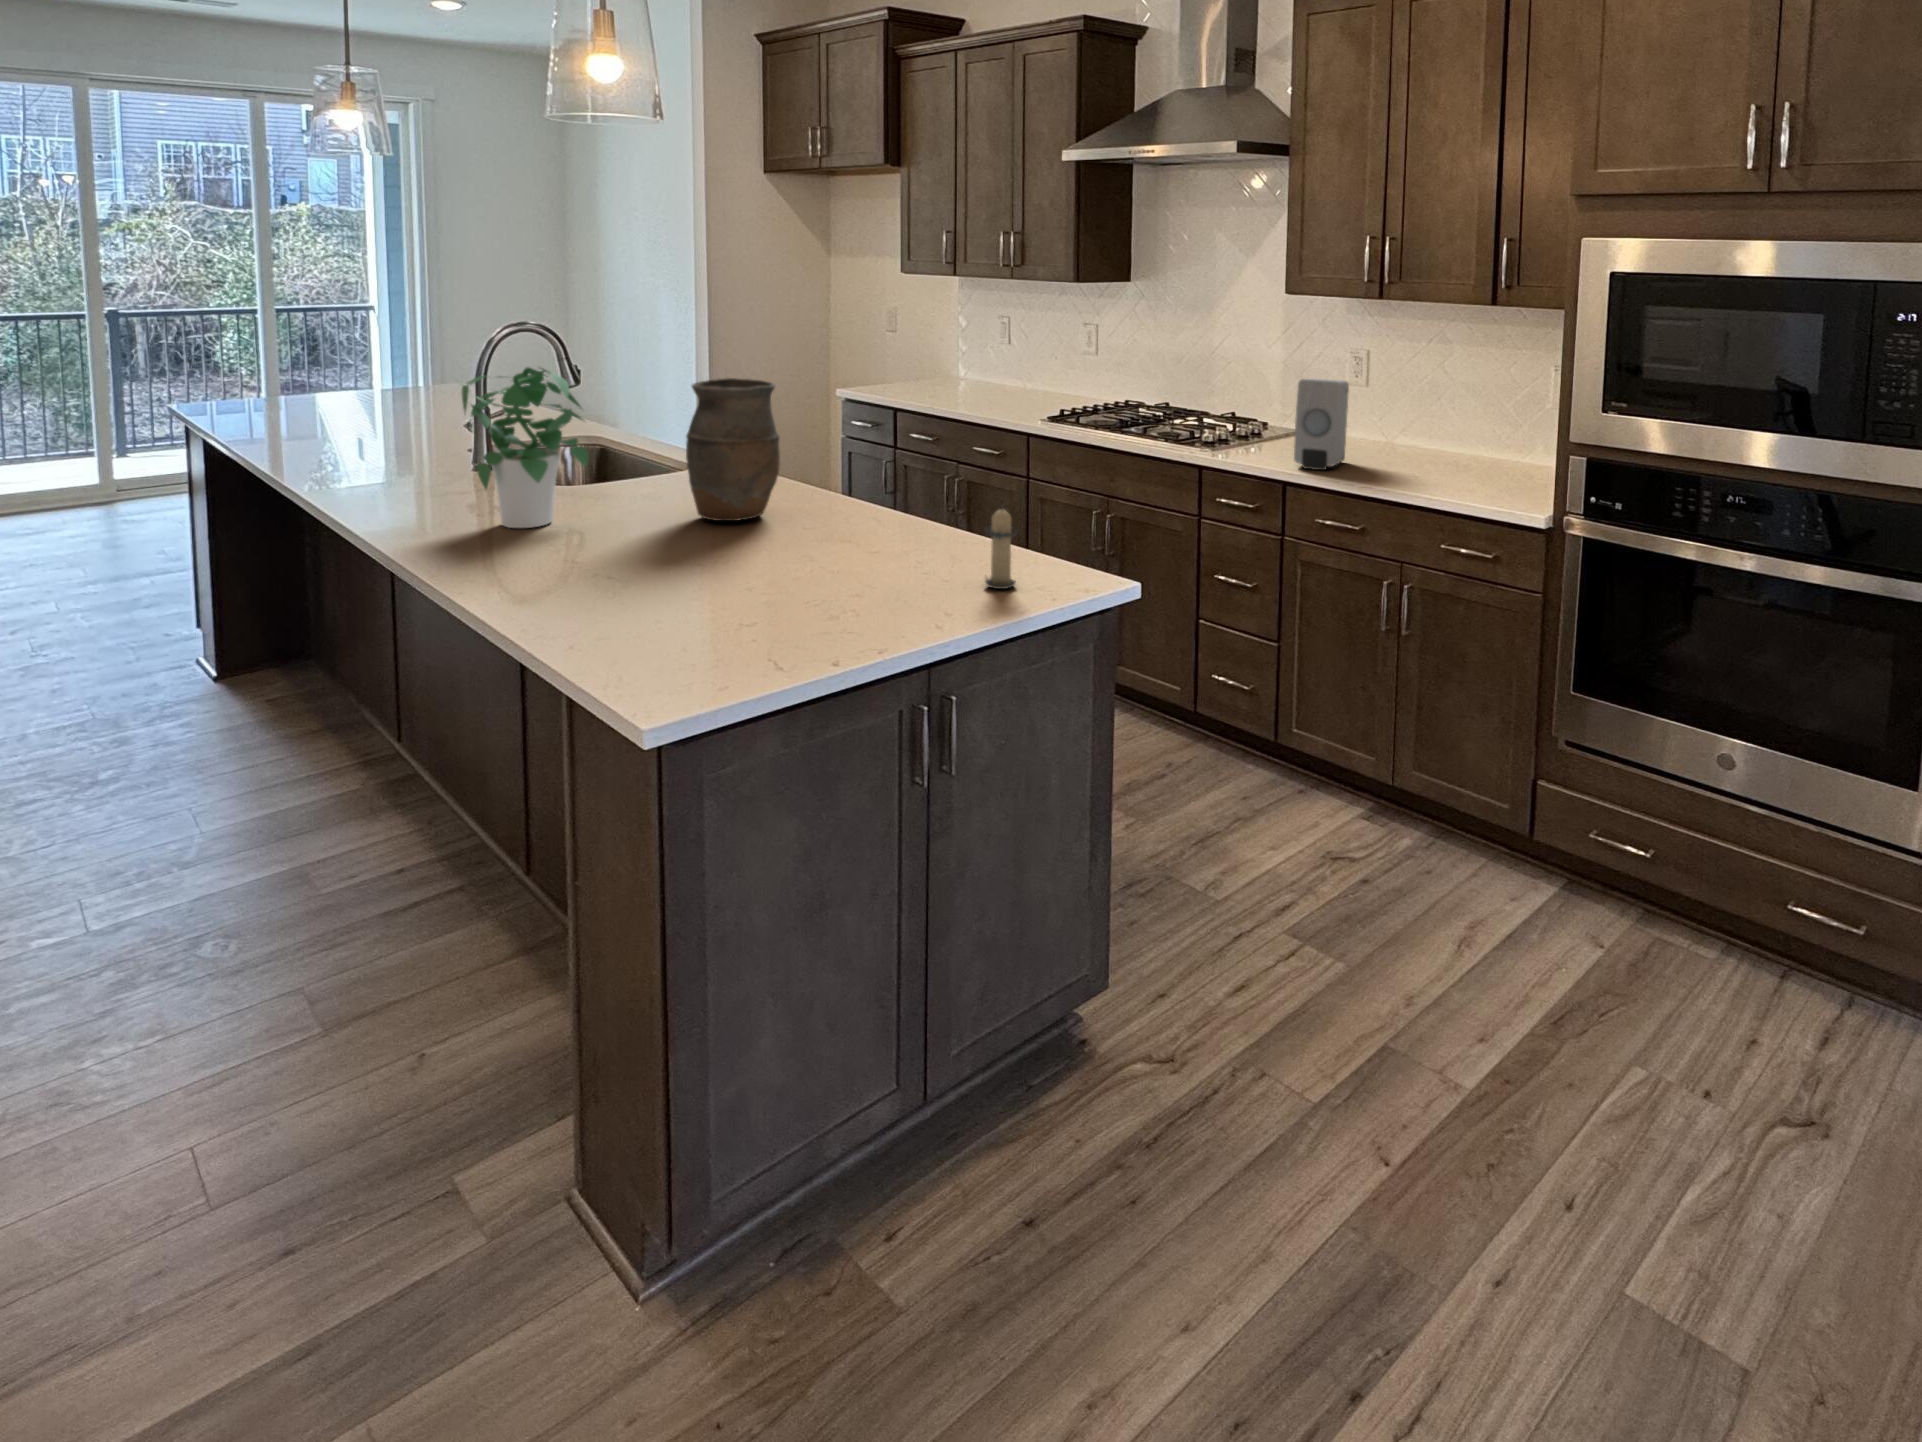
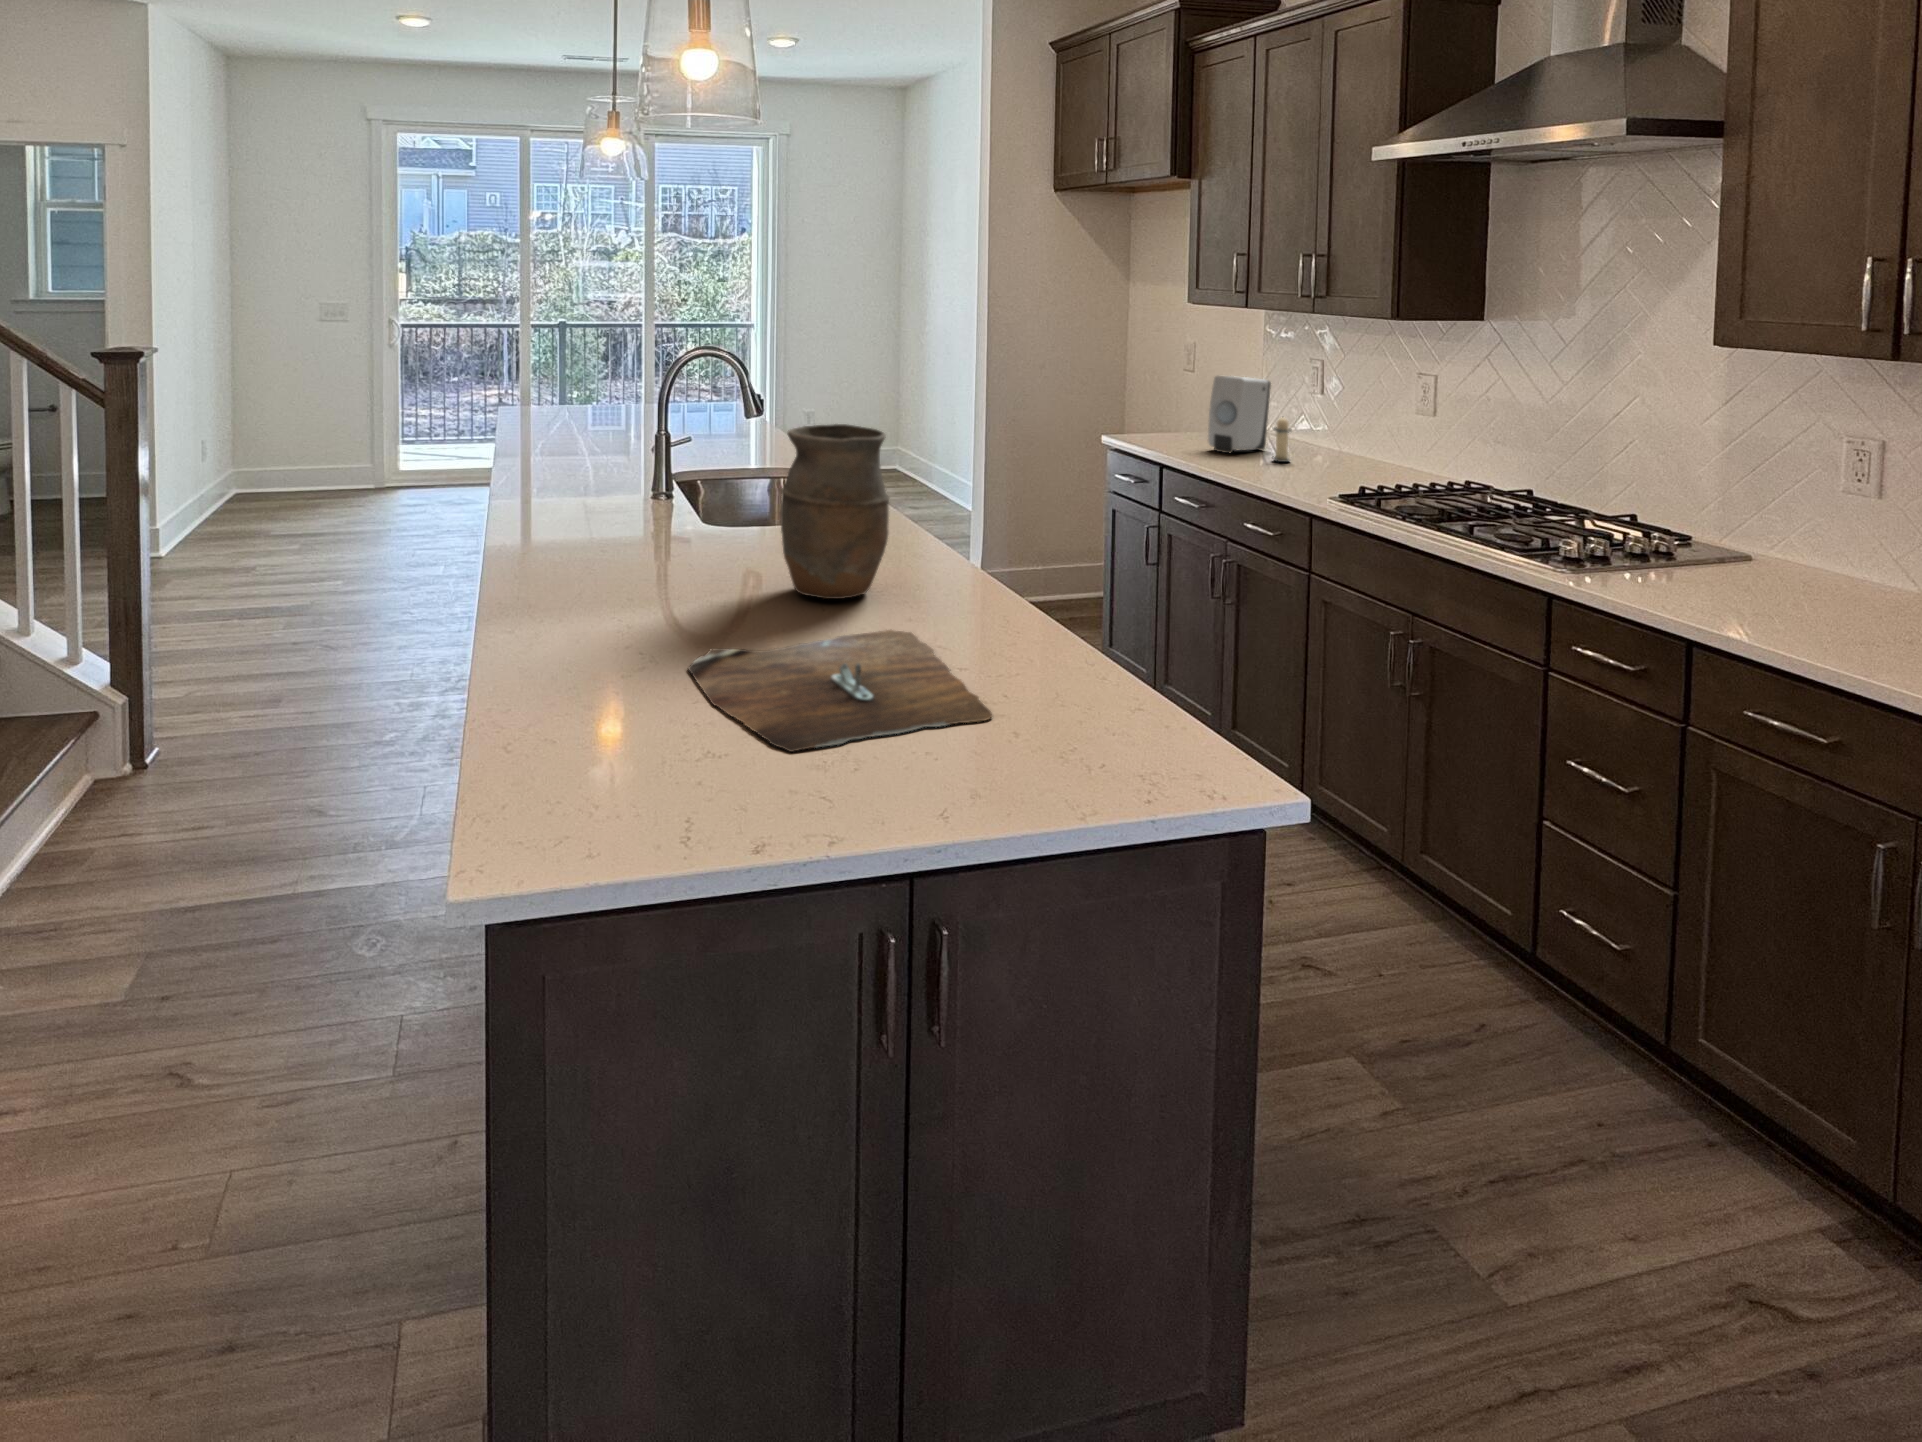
potted plant: present [458,367,589,528] -> none [554,399,691,575]
soap dispenser: present [1294,379,1349,470] -> present [1208,376,1271,453]
candle: present [985,509,1018,589] -> present [1273,417,1291,462]
cutting board: none [672,532,927,608] -> present [689,630,992,752]

